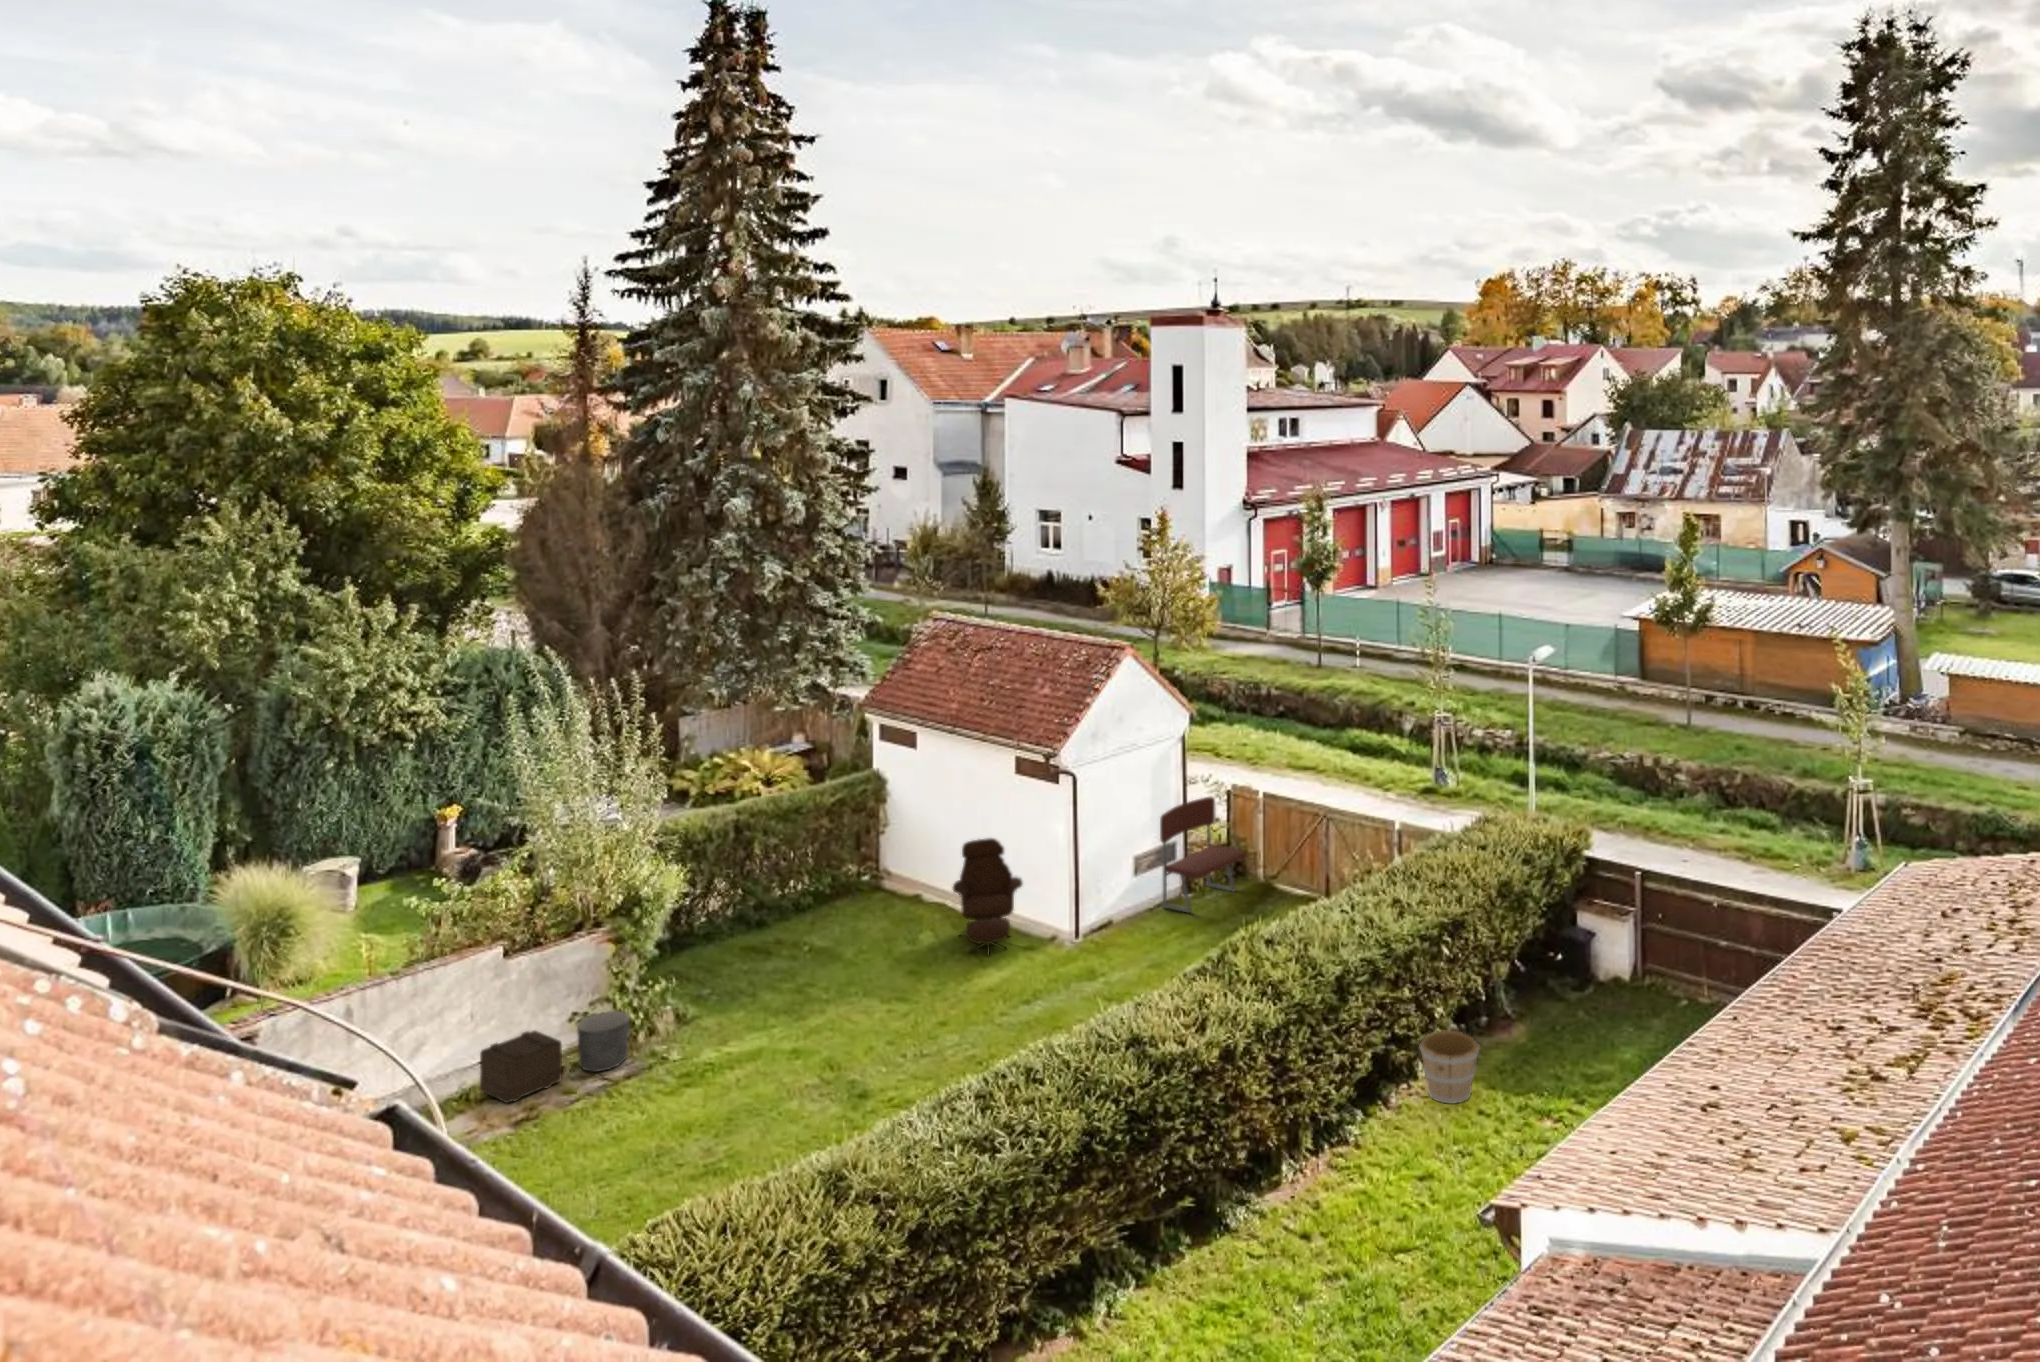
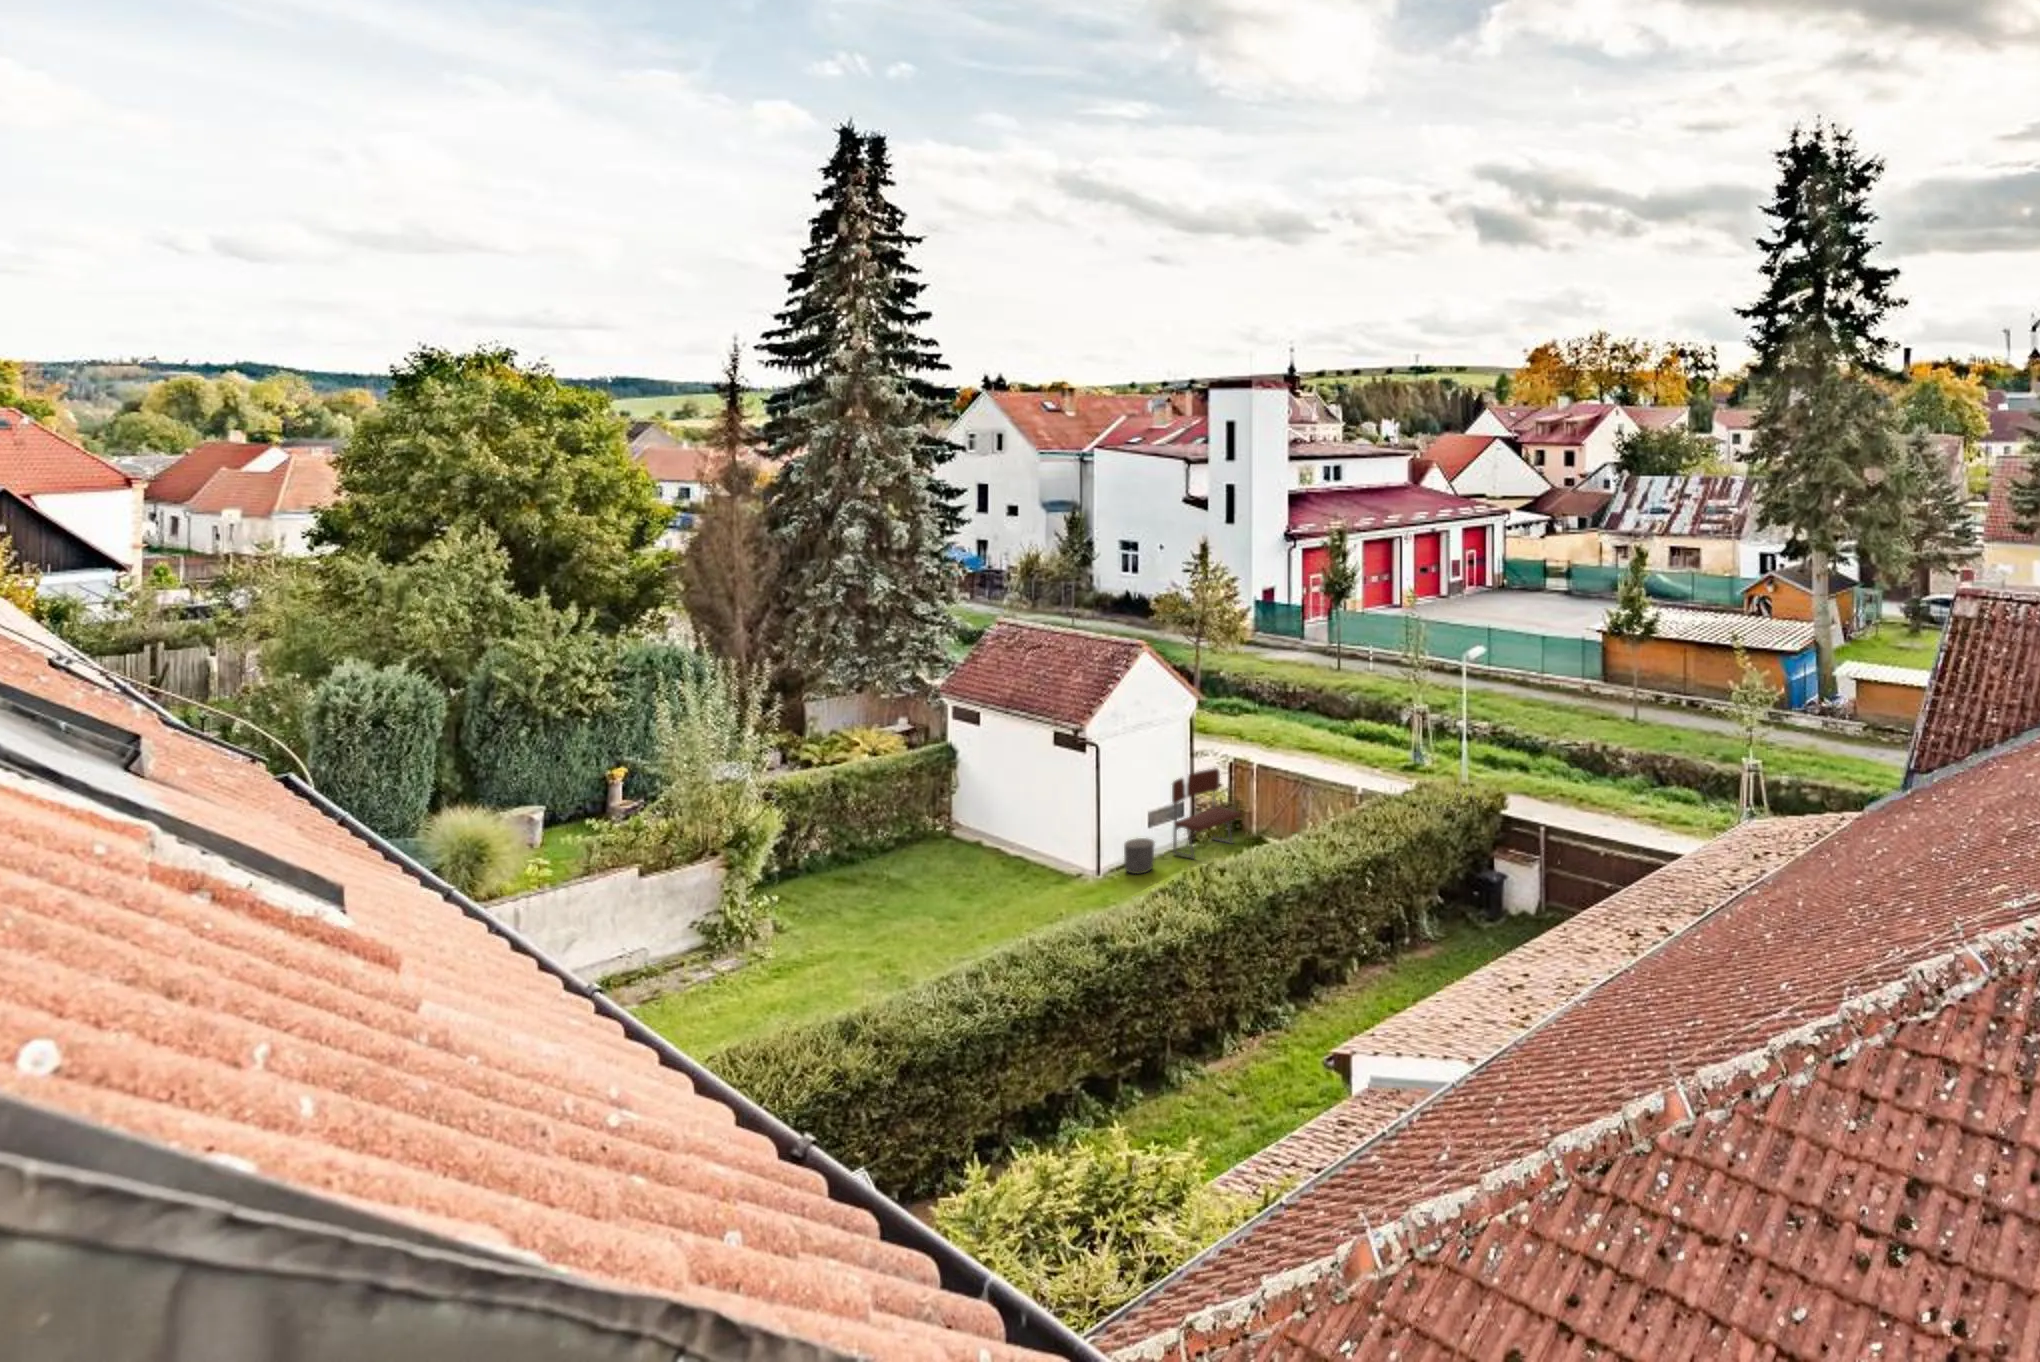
lounge chair: present [952,838,1022,954] -> none [1005,798,1061,889]
planter: present [577,1011,630,1072] -> present [1124,838,1154,874]
wooden bucket: present [1420,1030,1479,1104] -> none [1340,940,1385,995]
wooden crate: present [480,1031,562,1103] -> none [625,935,689,988]

